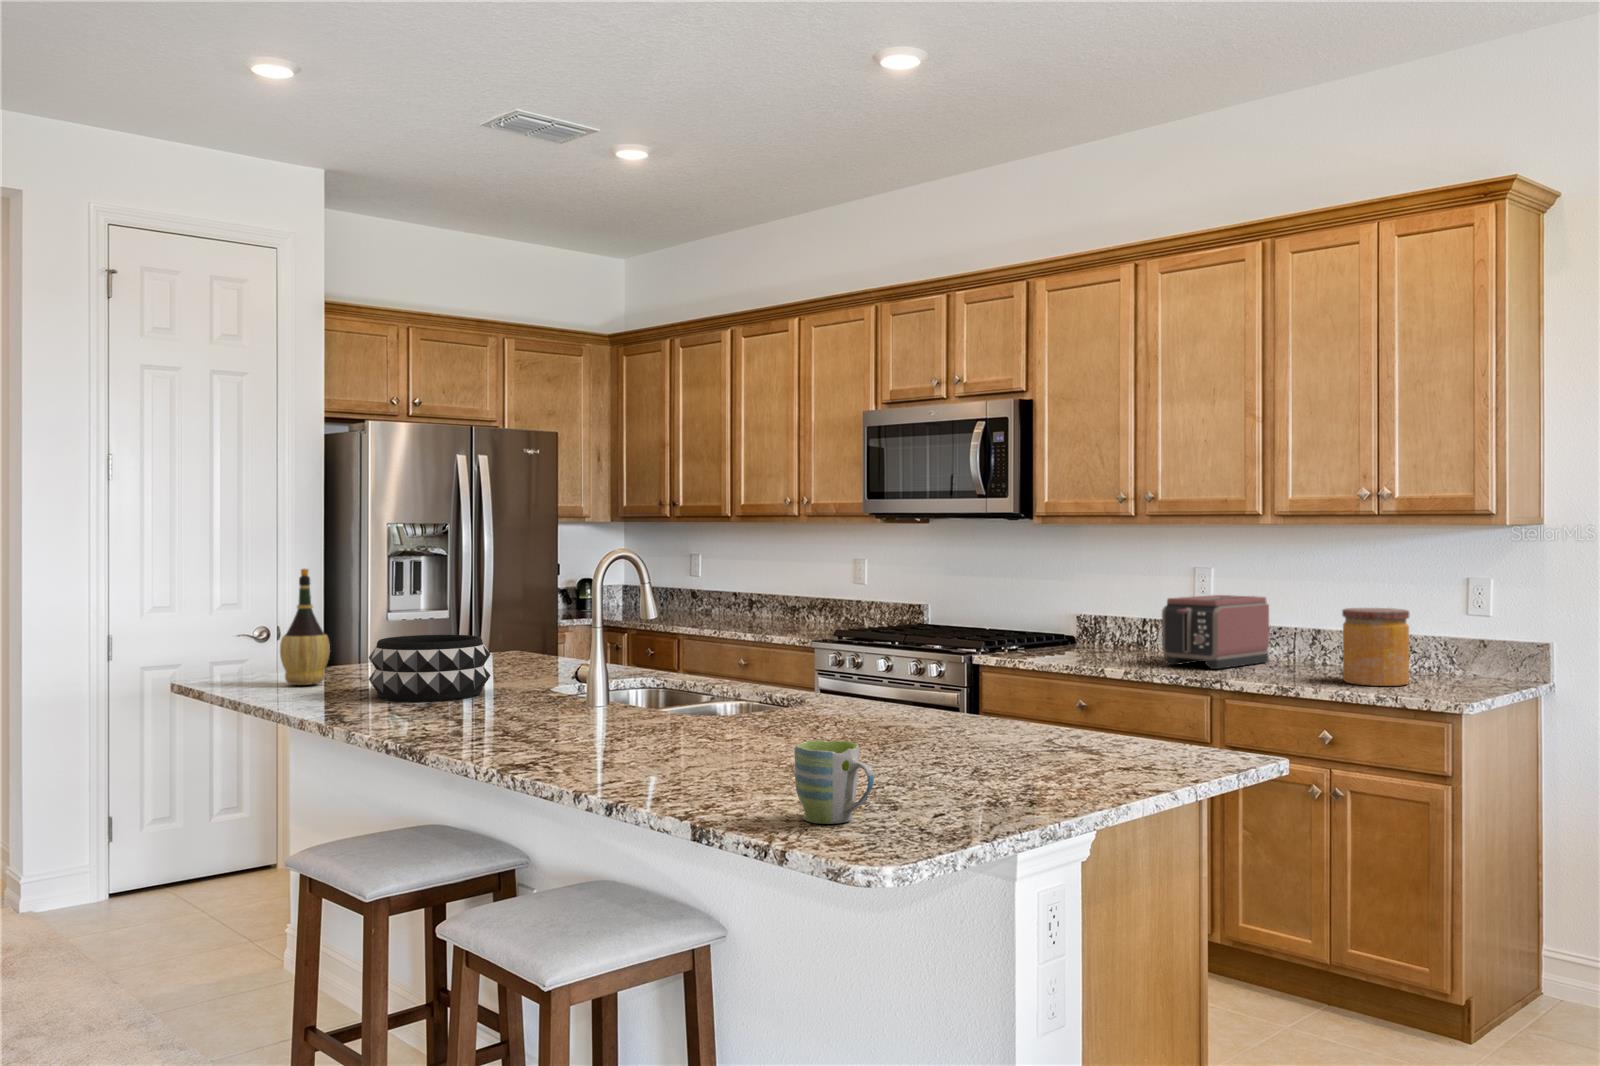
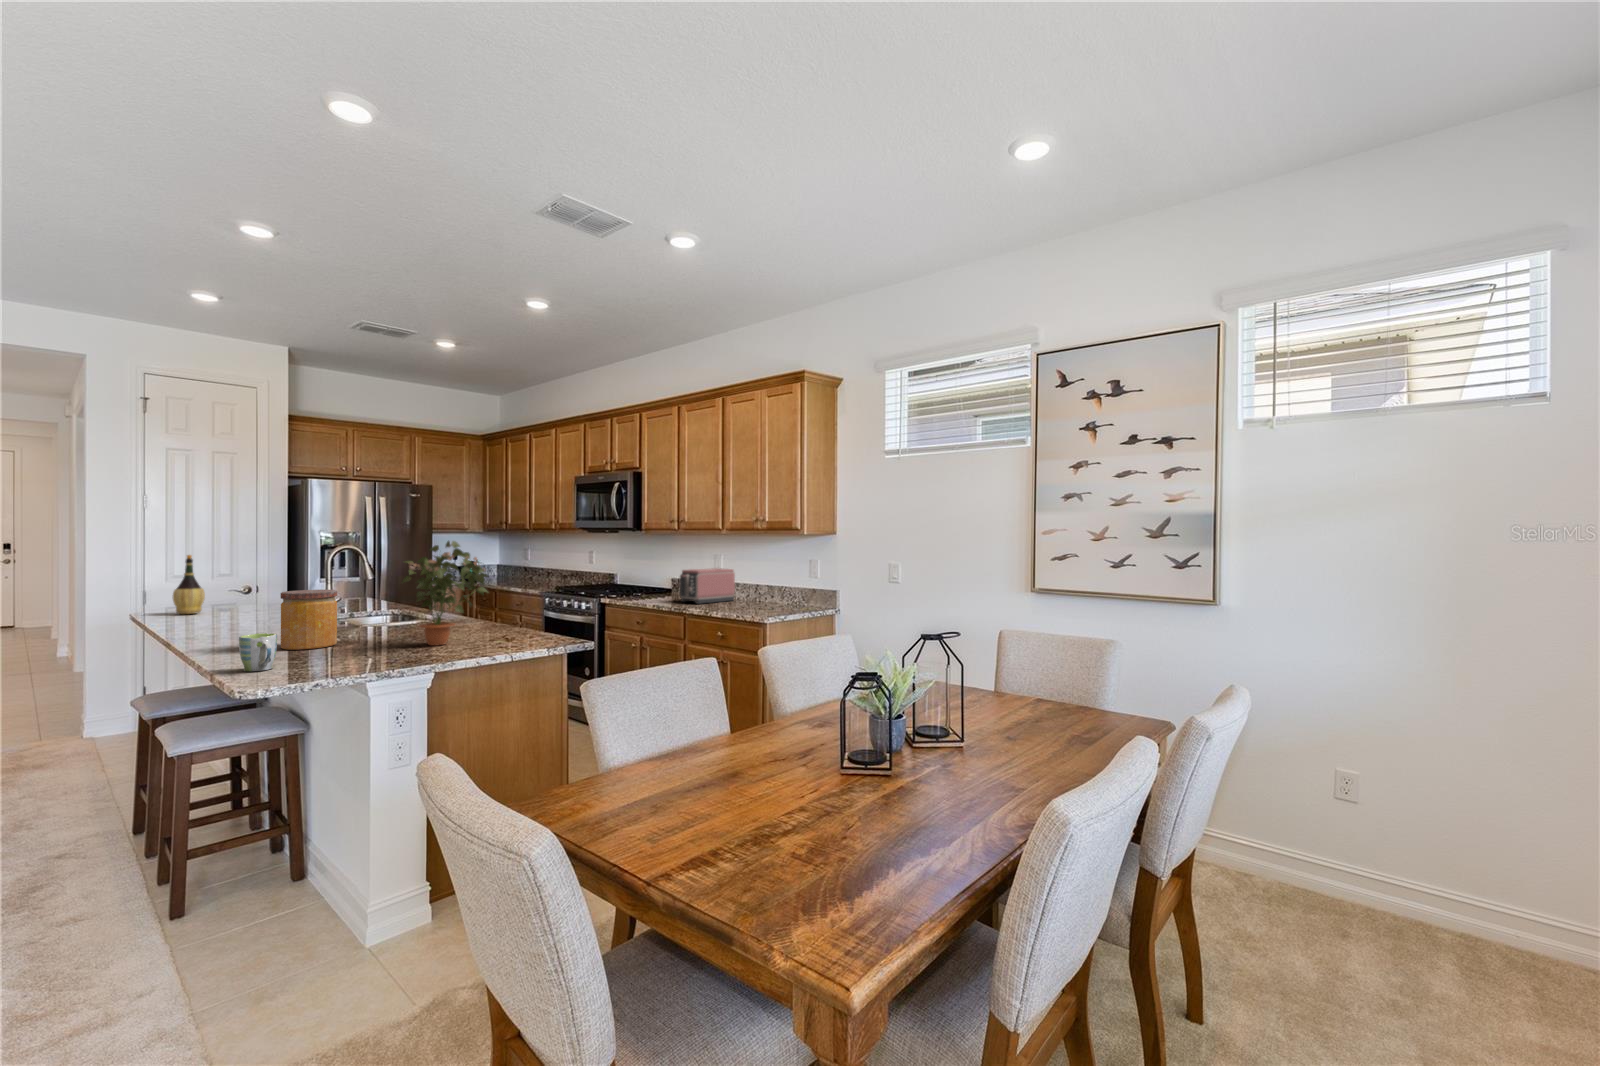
potted plant: none [899,539,1123,763] -> present [402,541,488,645]
jar: present [1342,608,1409,686] -> present [281,590,337,650]
decorative bowl: present [369,635,491,701] -> none [202,588,280,621]

